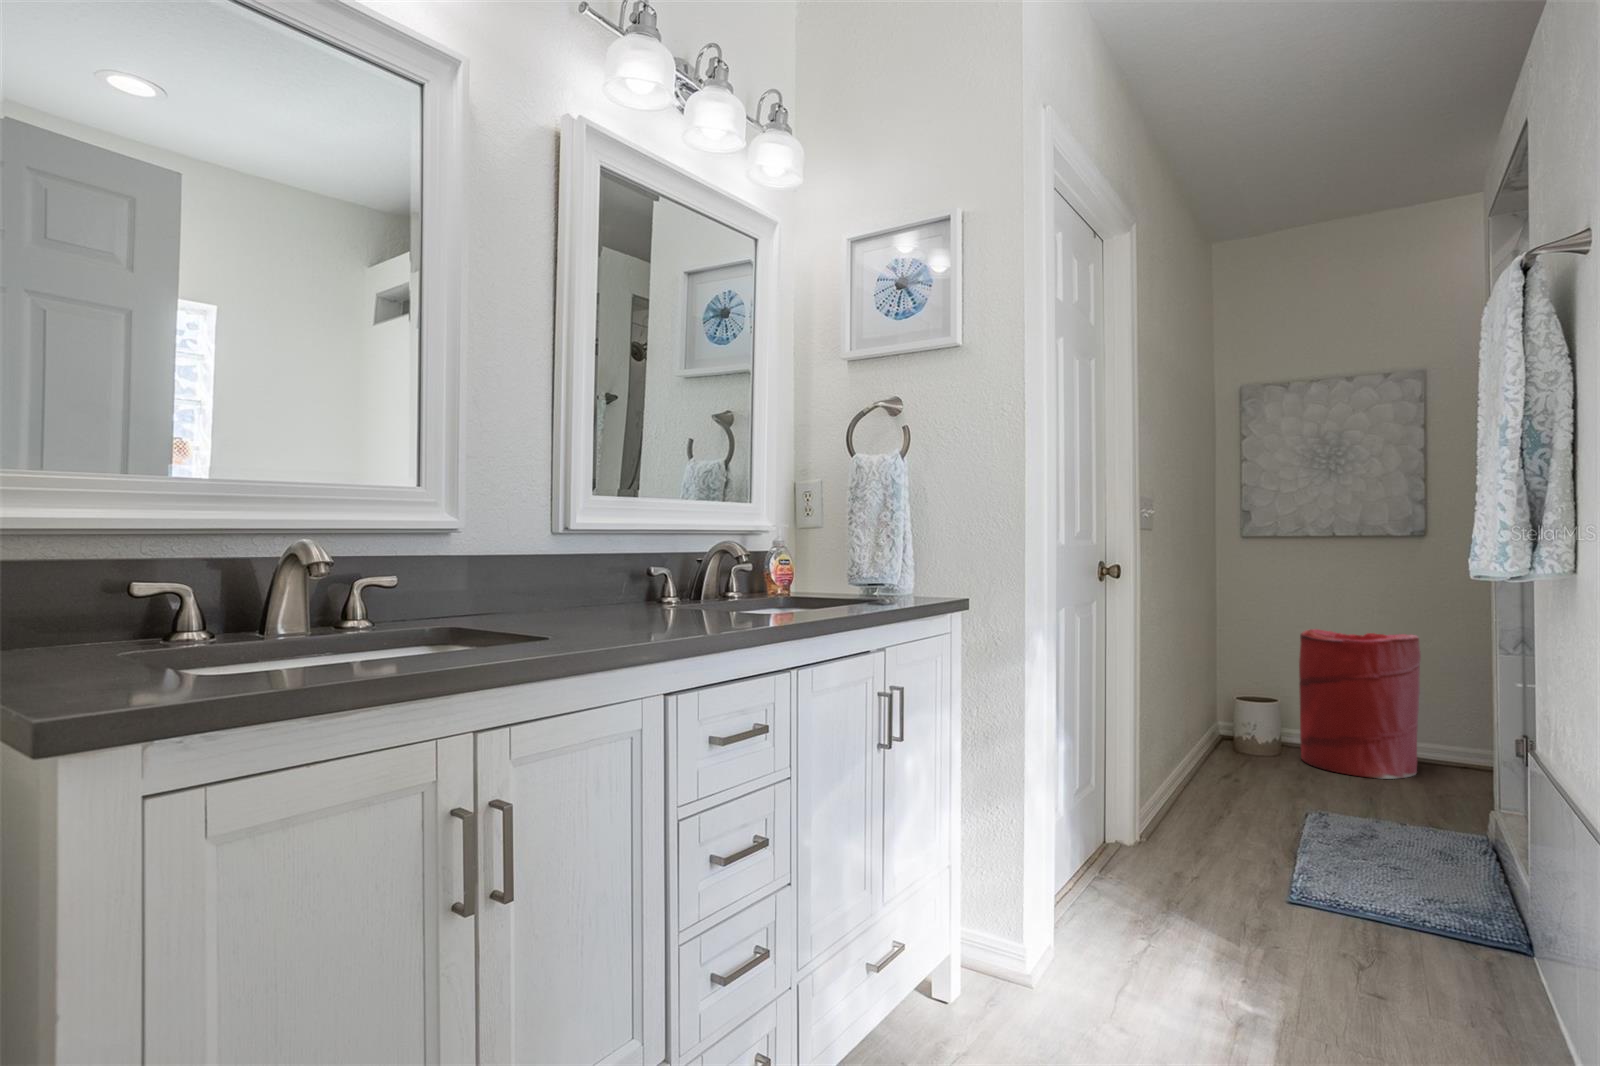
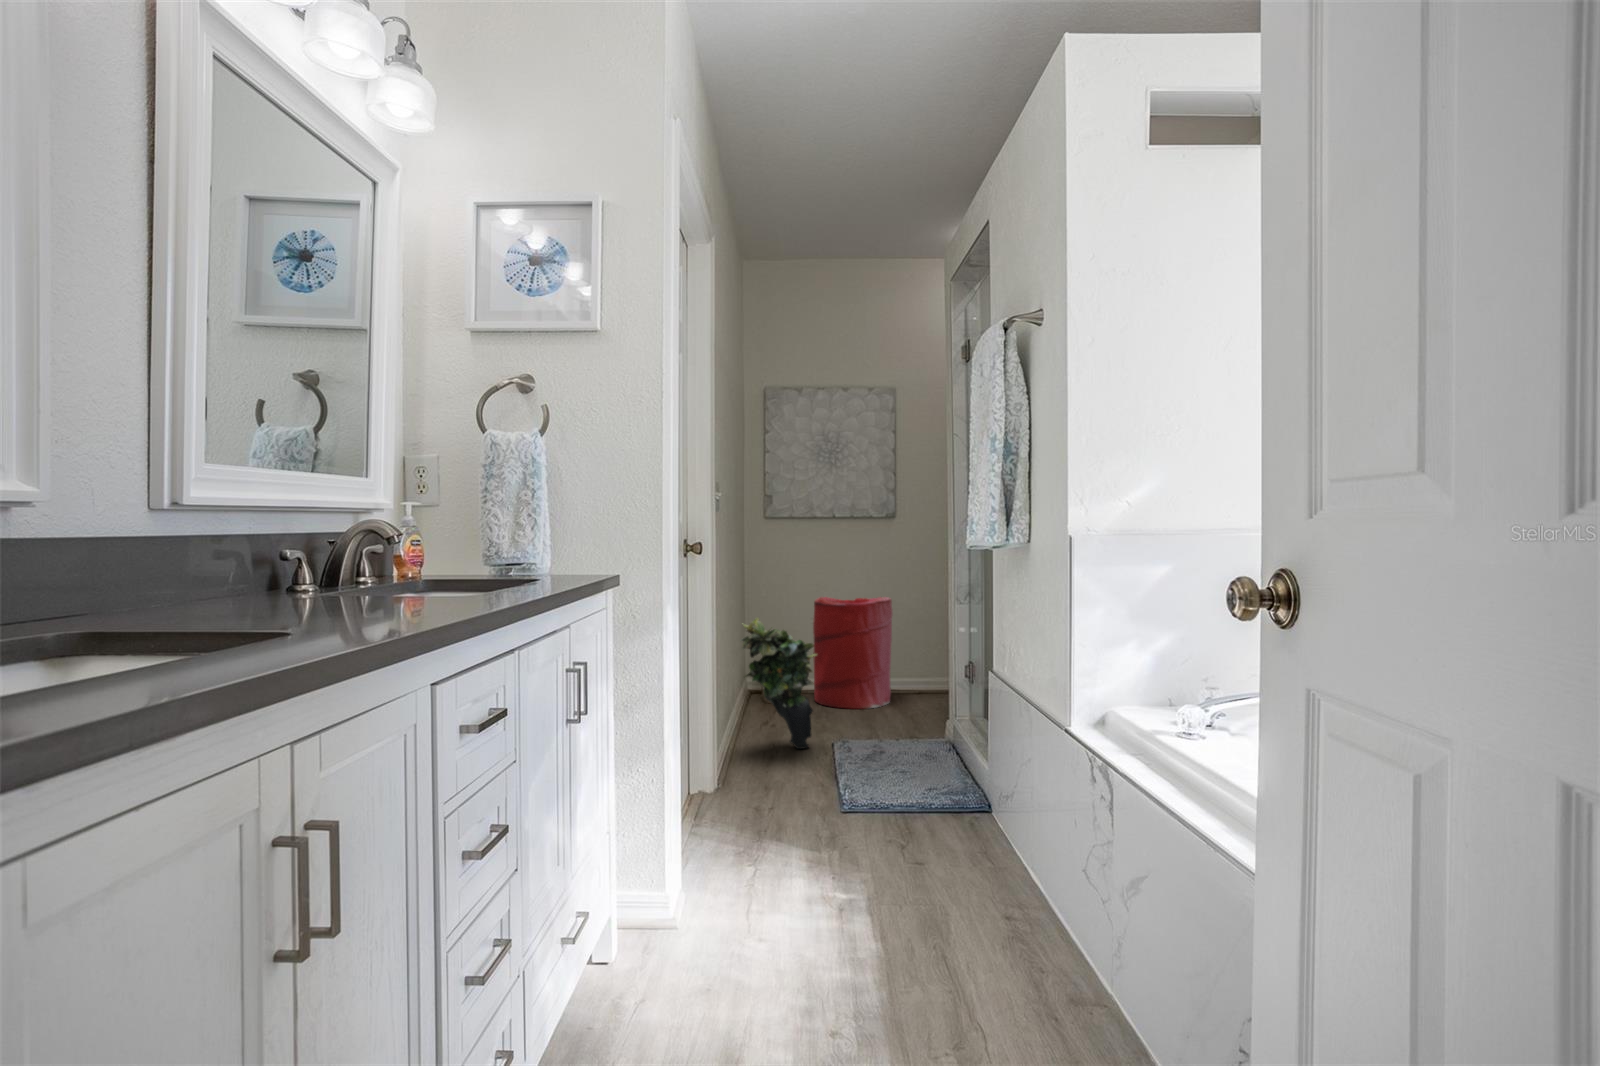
potted plant: none [1179,650,1286,816] -> present [742,618,817,749]

